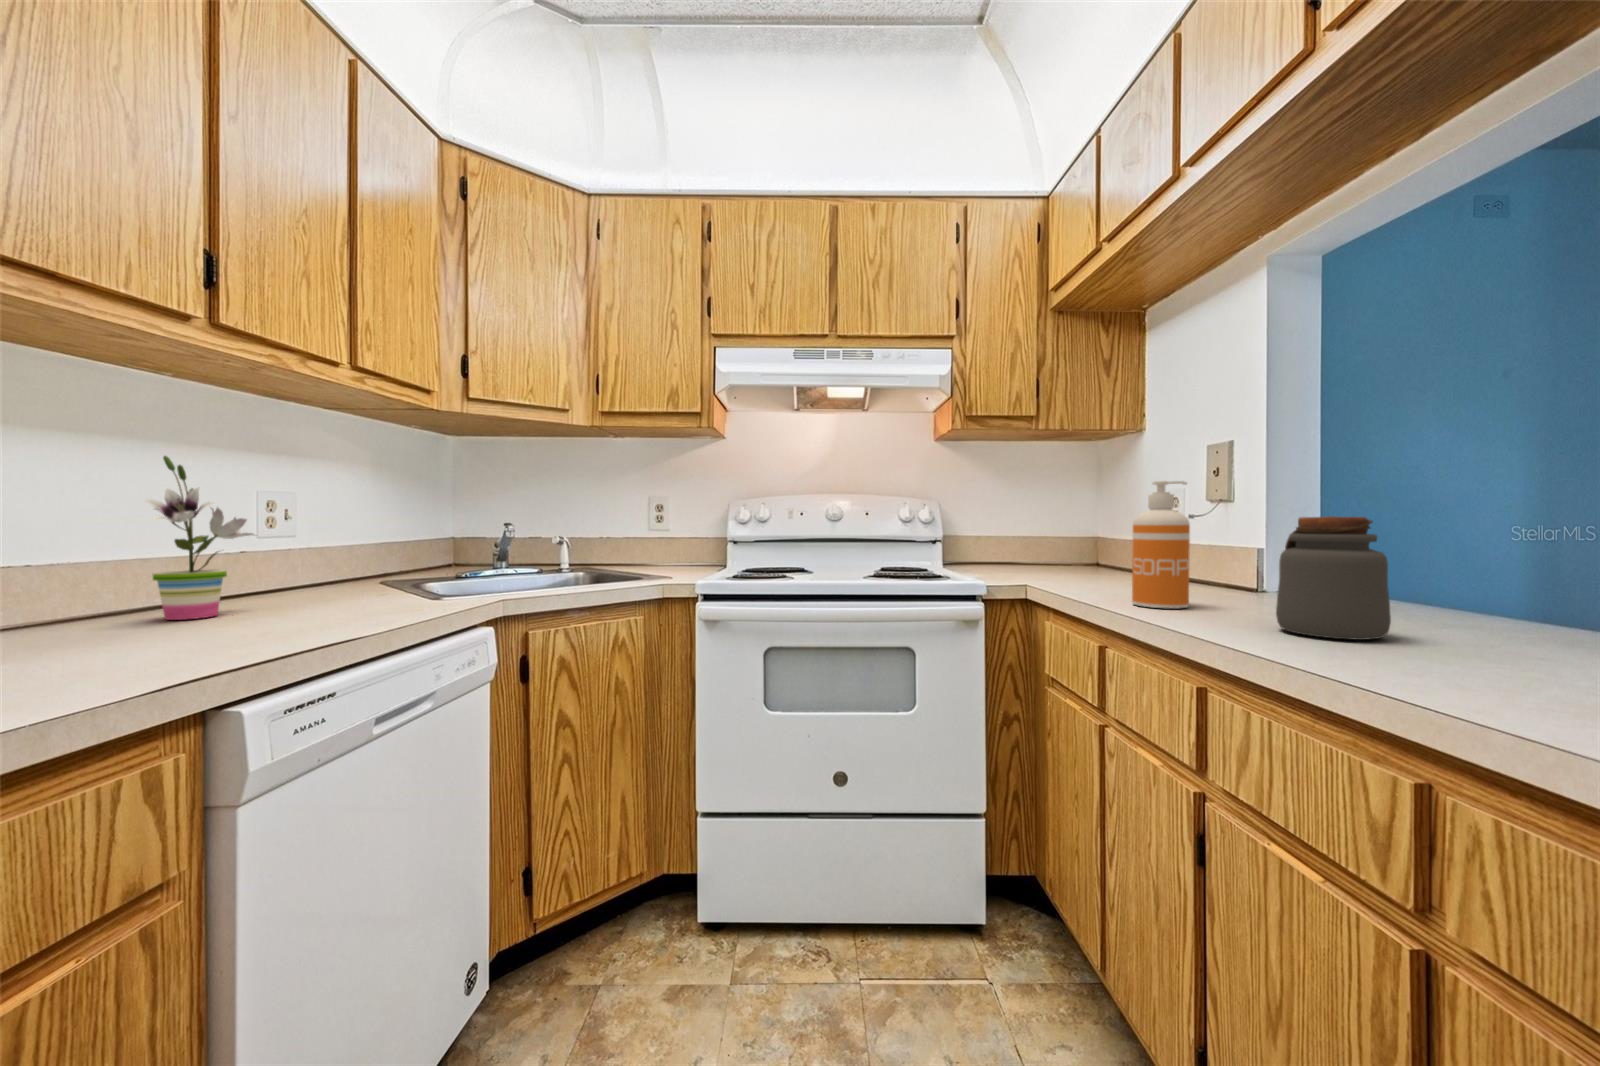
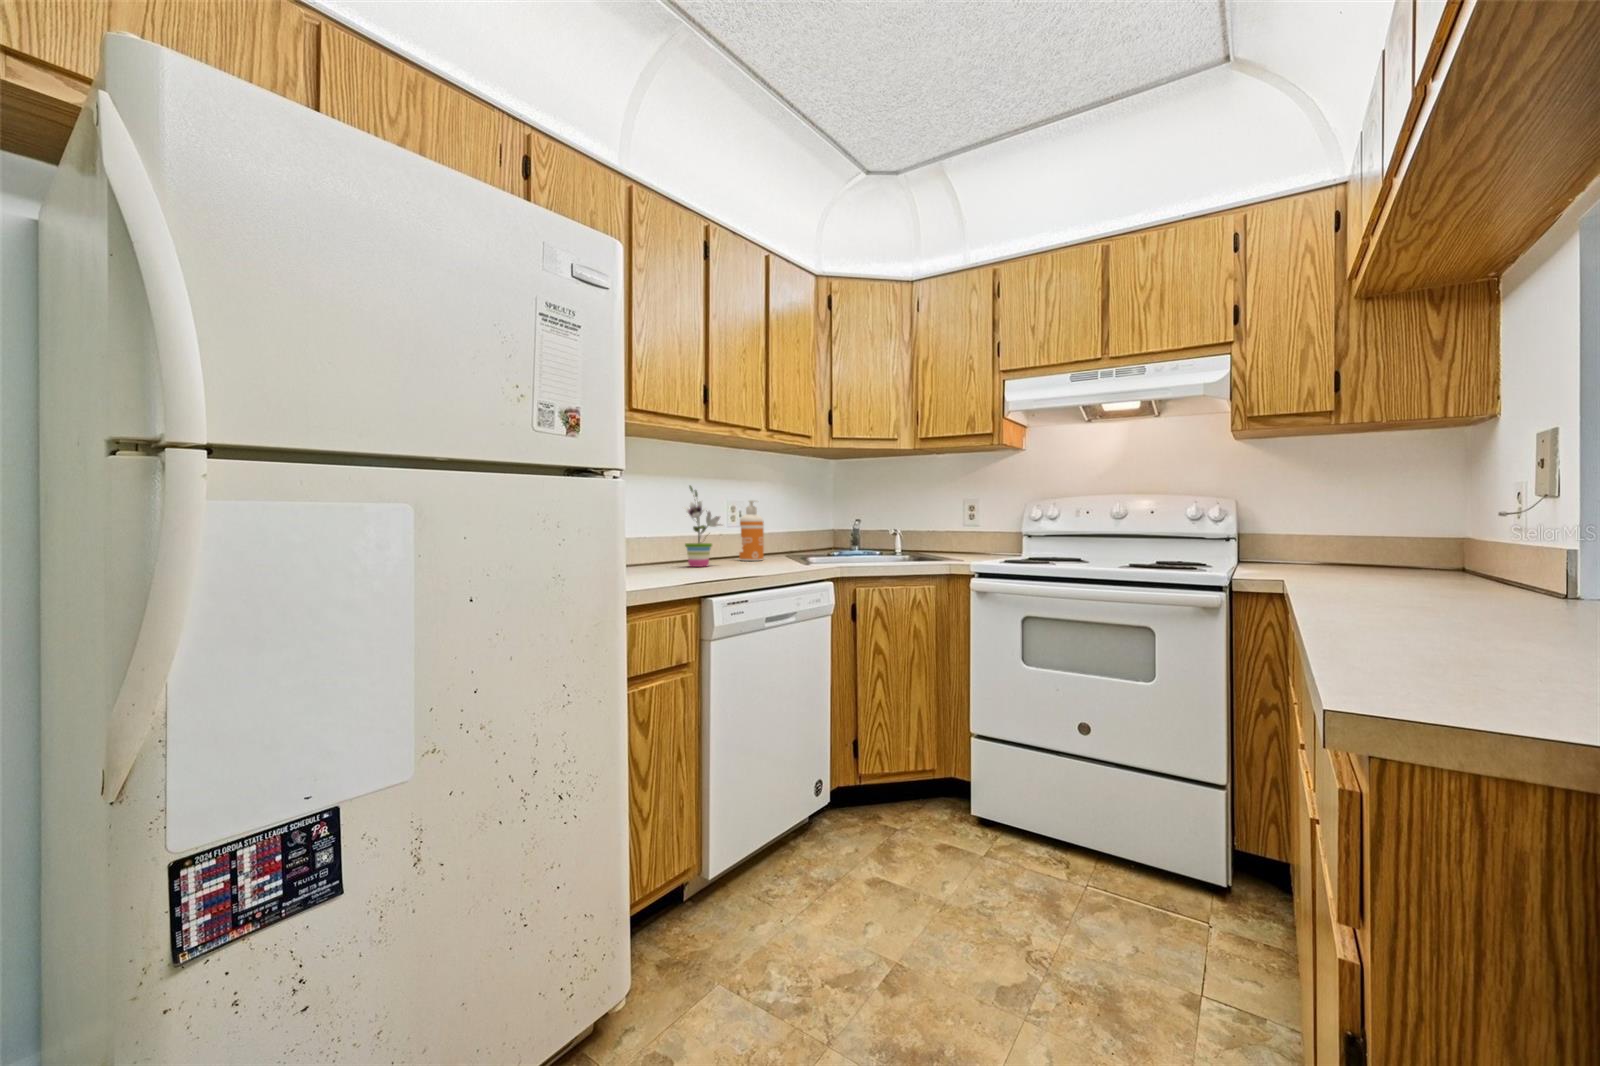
soap dispenser: present [1132,481,1190,609] -> present [739,500,764,561]
jar: present [1276,516,1391,640] -> none [1415,505,1533,617]

